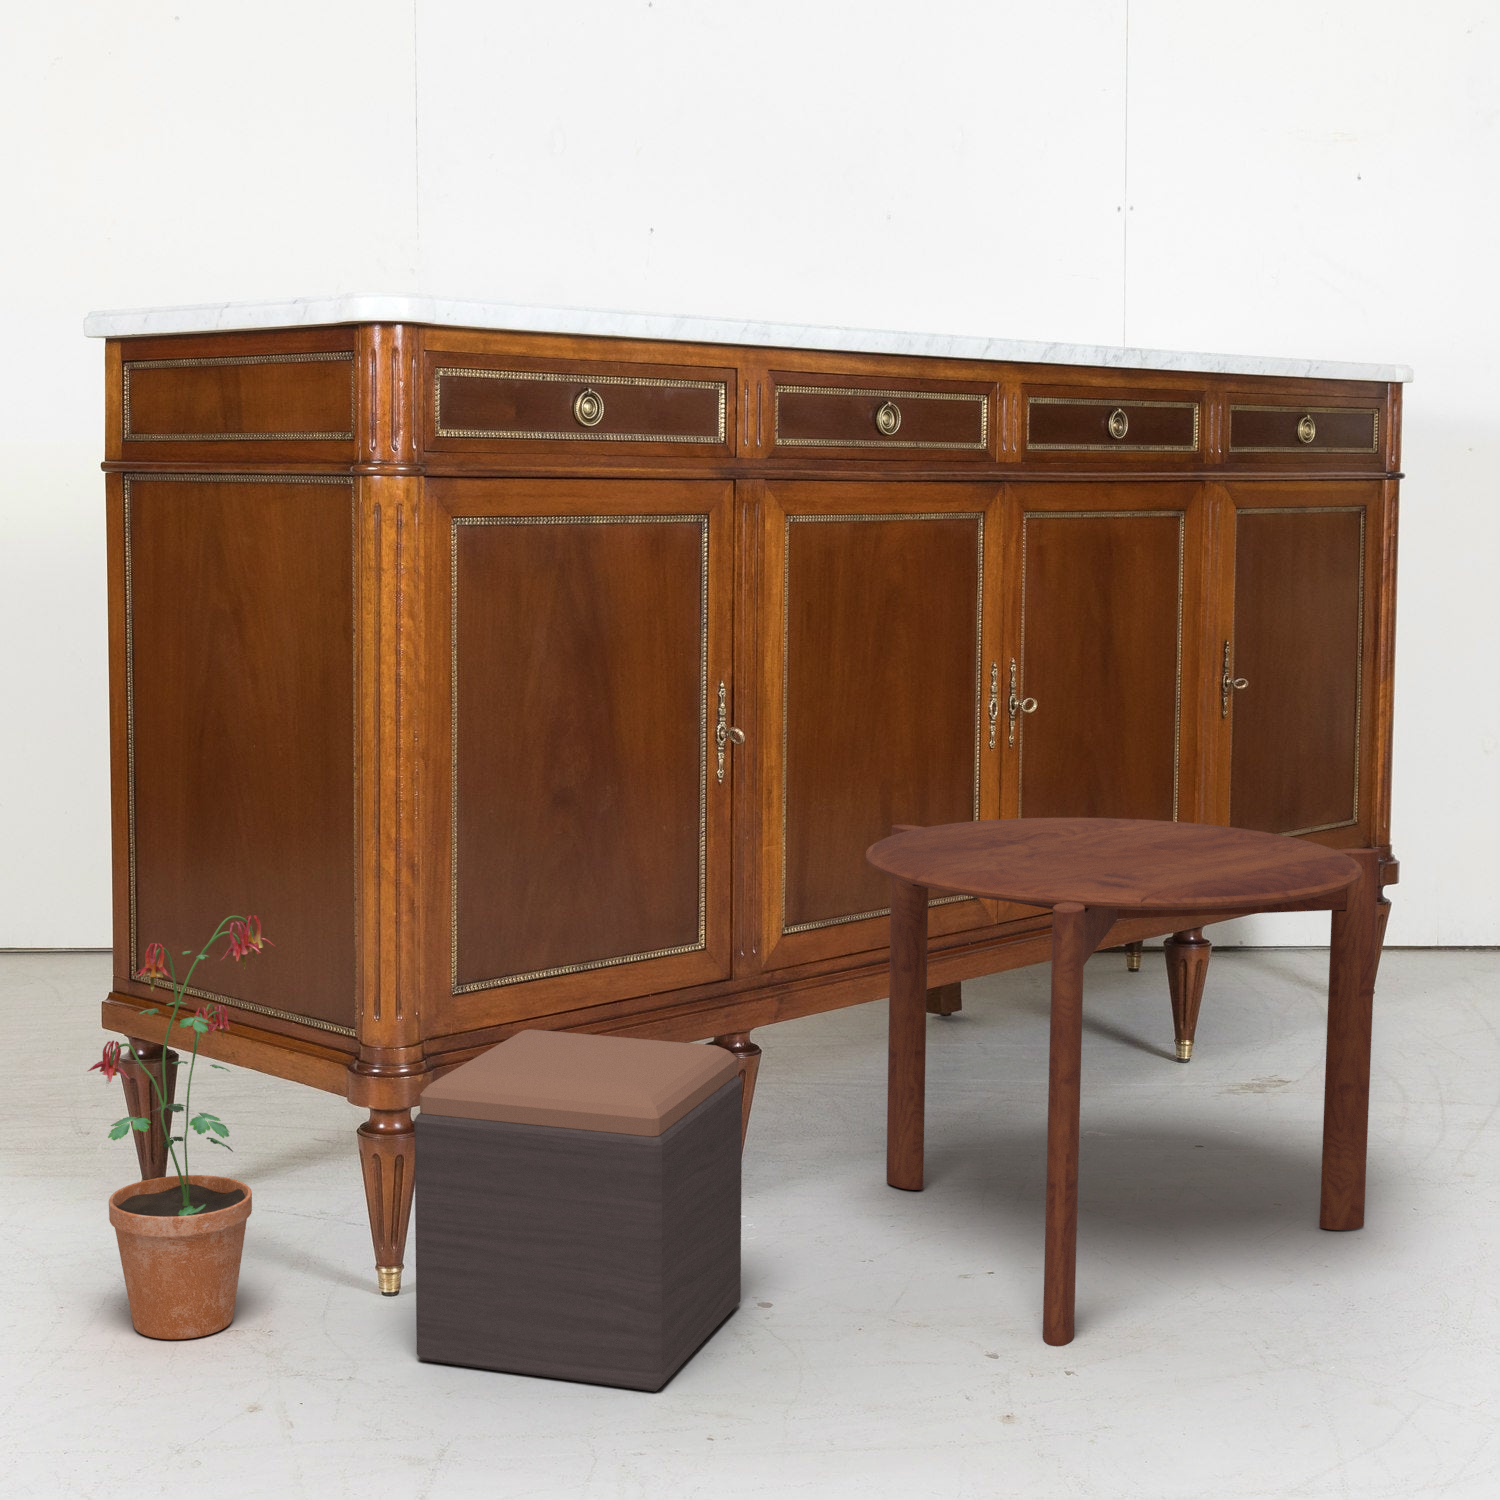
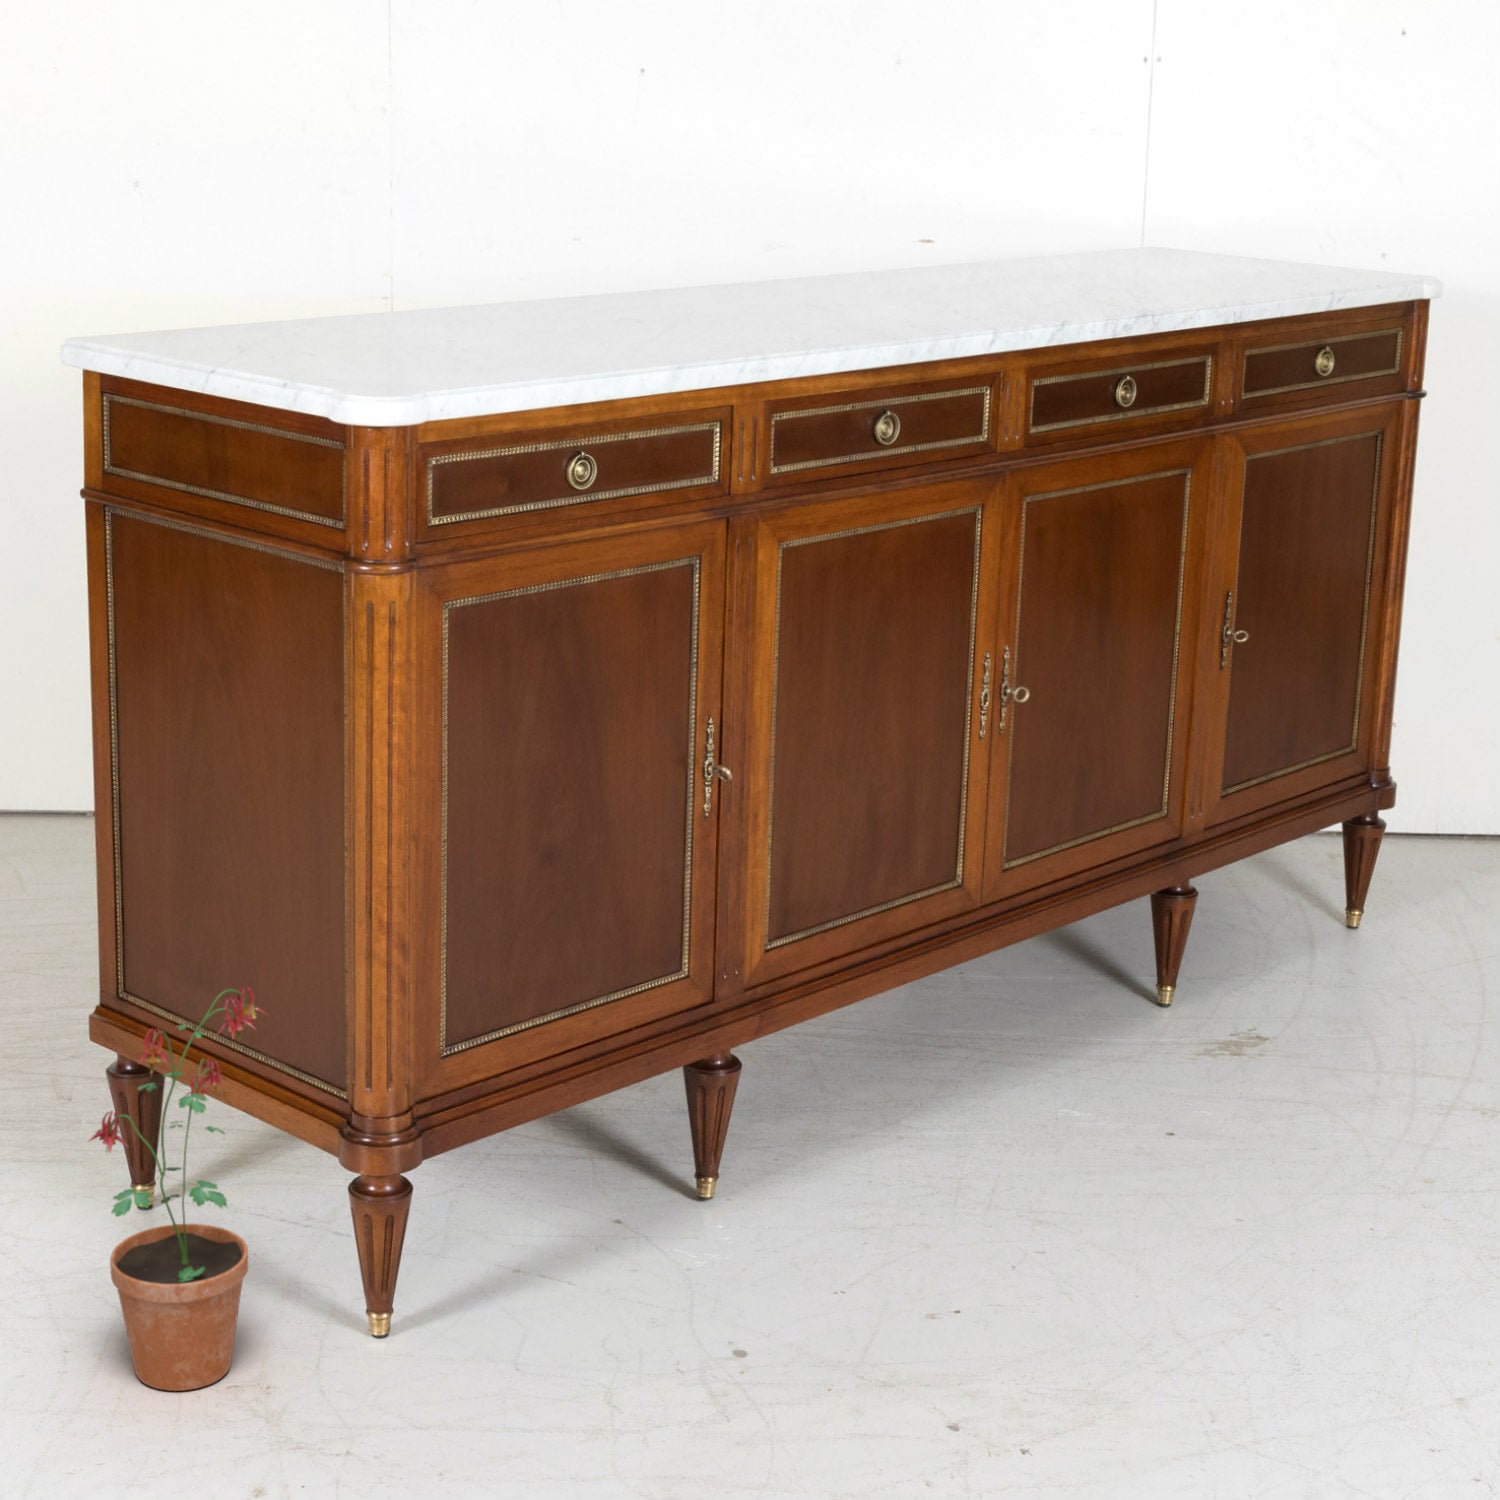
side table: present [866,818,1379,1346] -> none [852,834,1362,1408]
footstool: present [414,1029,742,1392] -> none [409,1087,726,1465]

